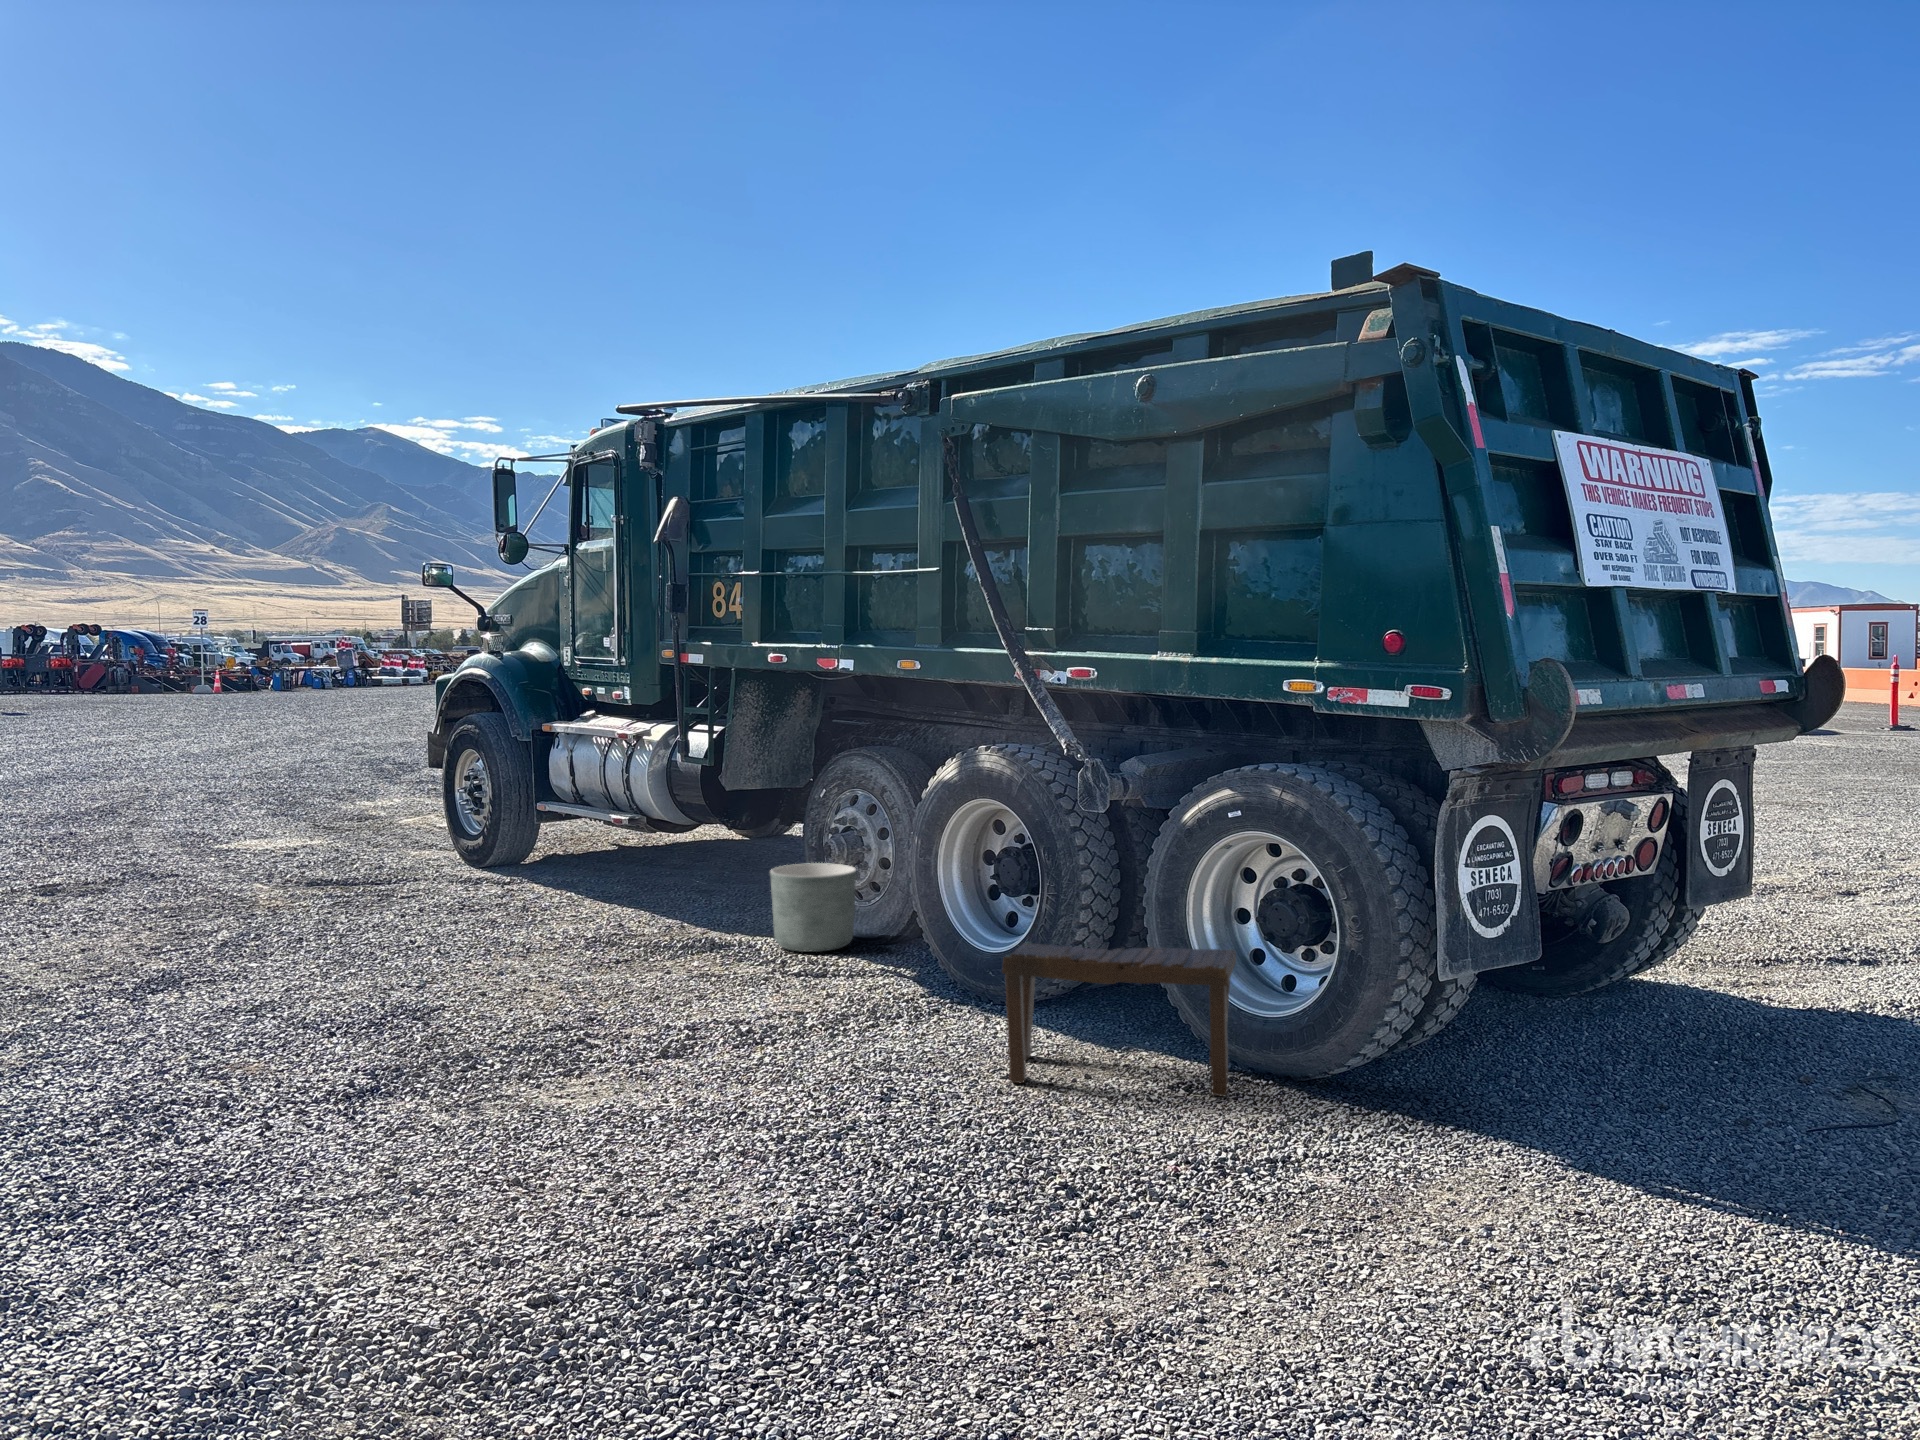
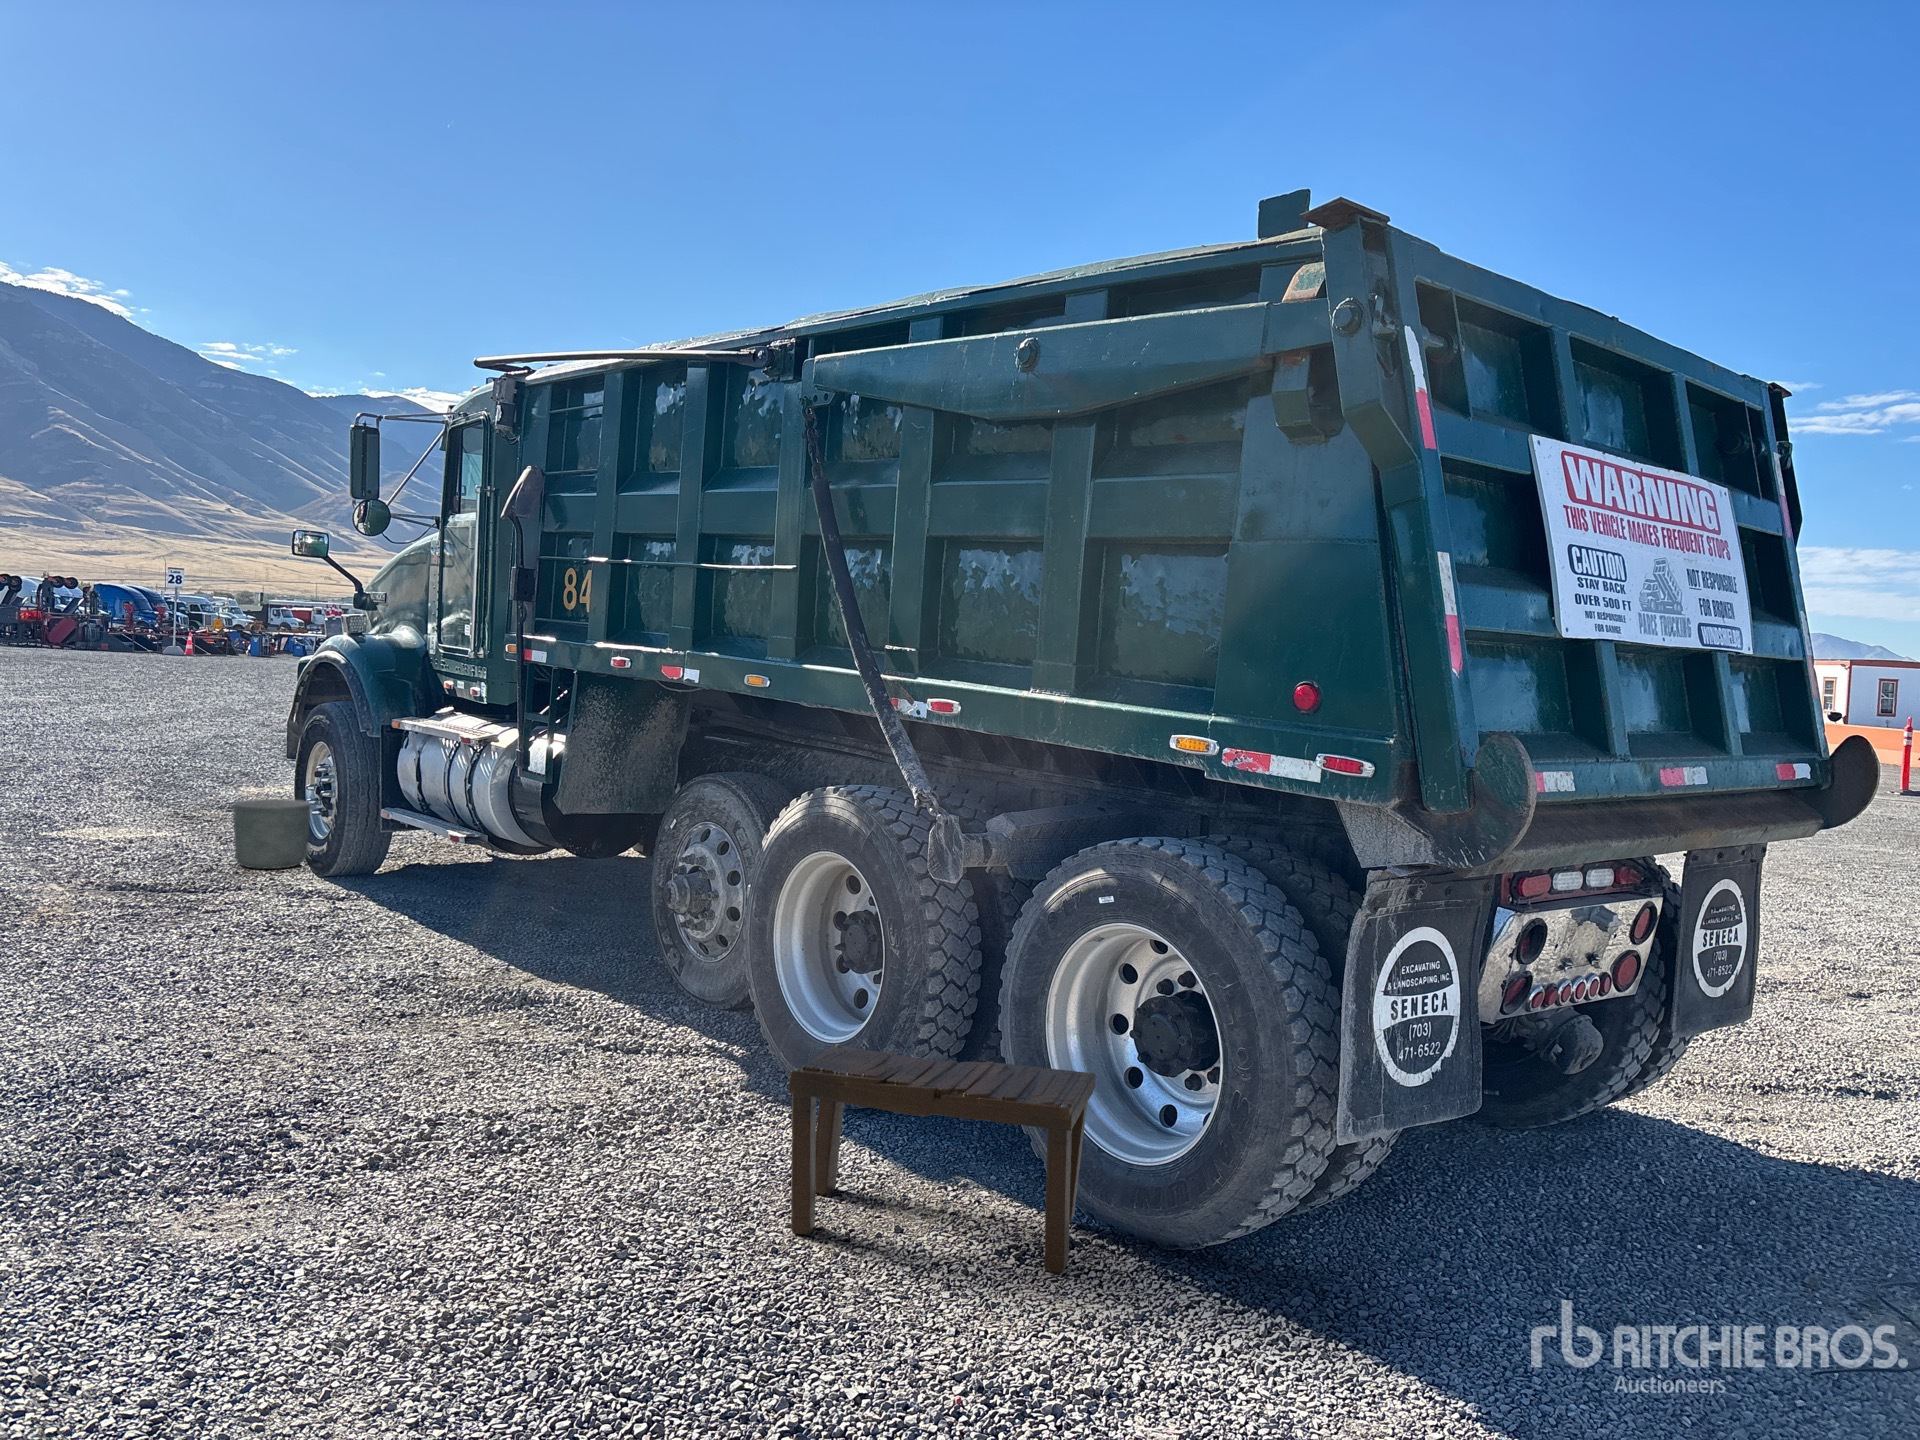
planter: present [770,863,856,952] -> present [233,799,311,869]

